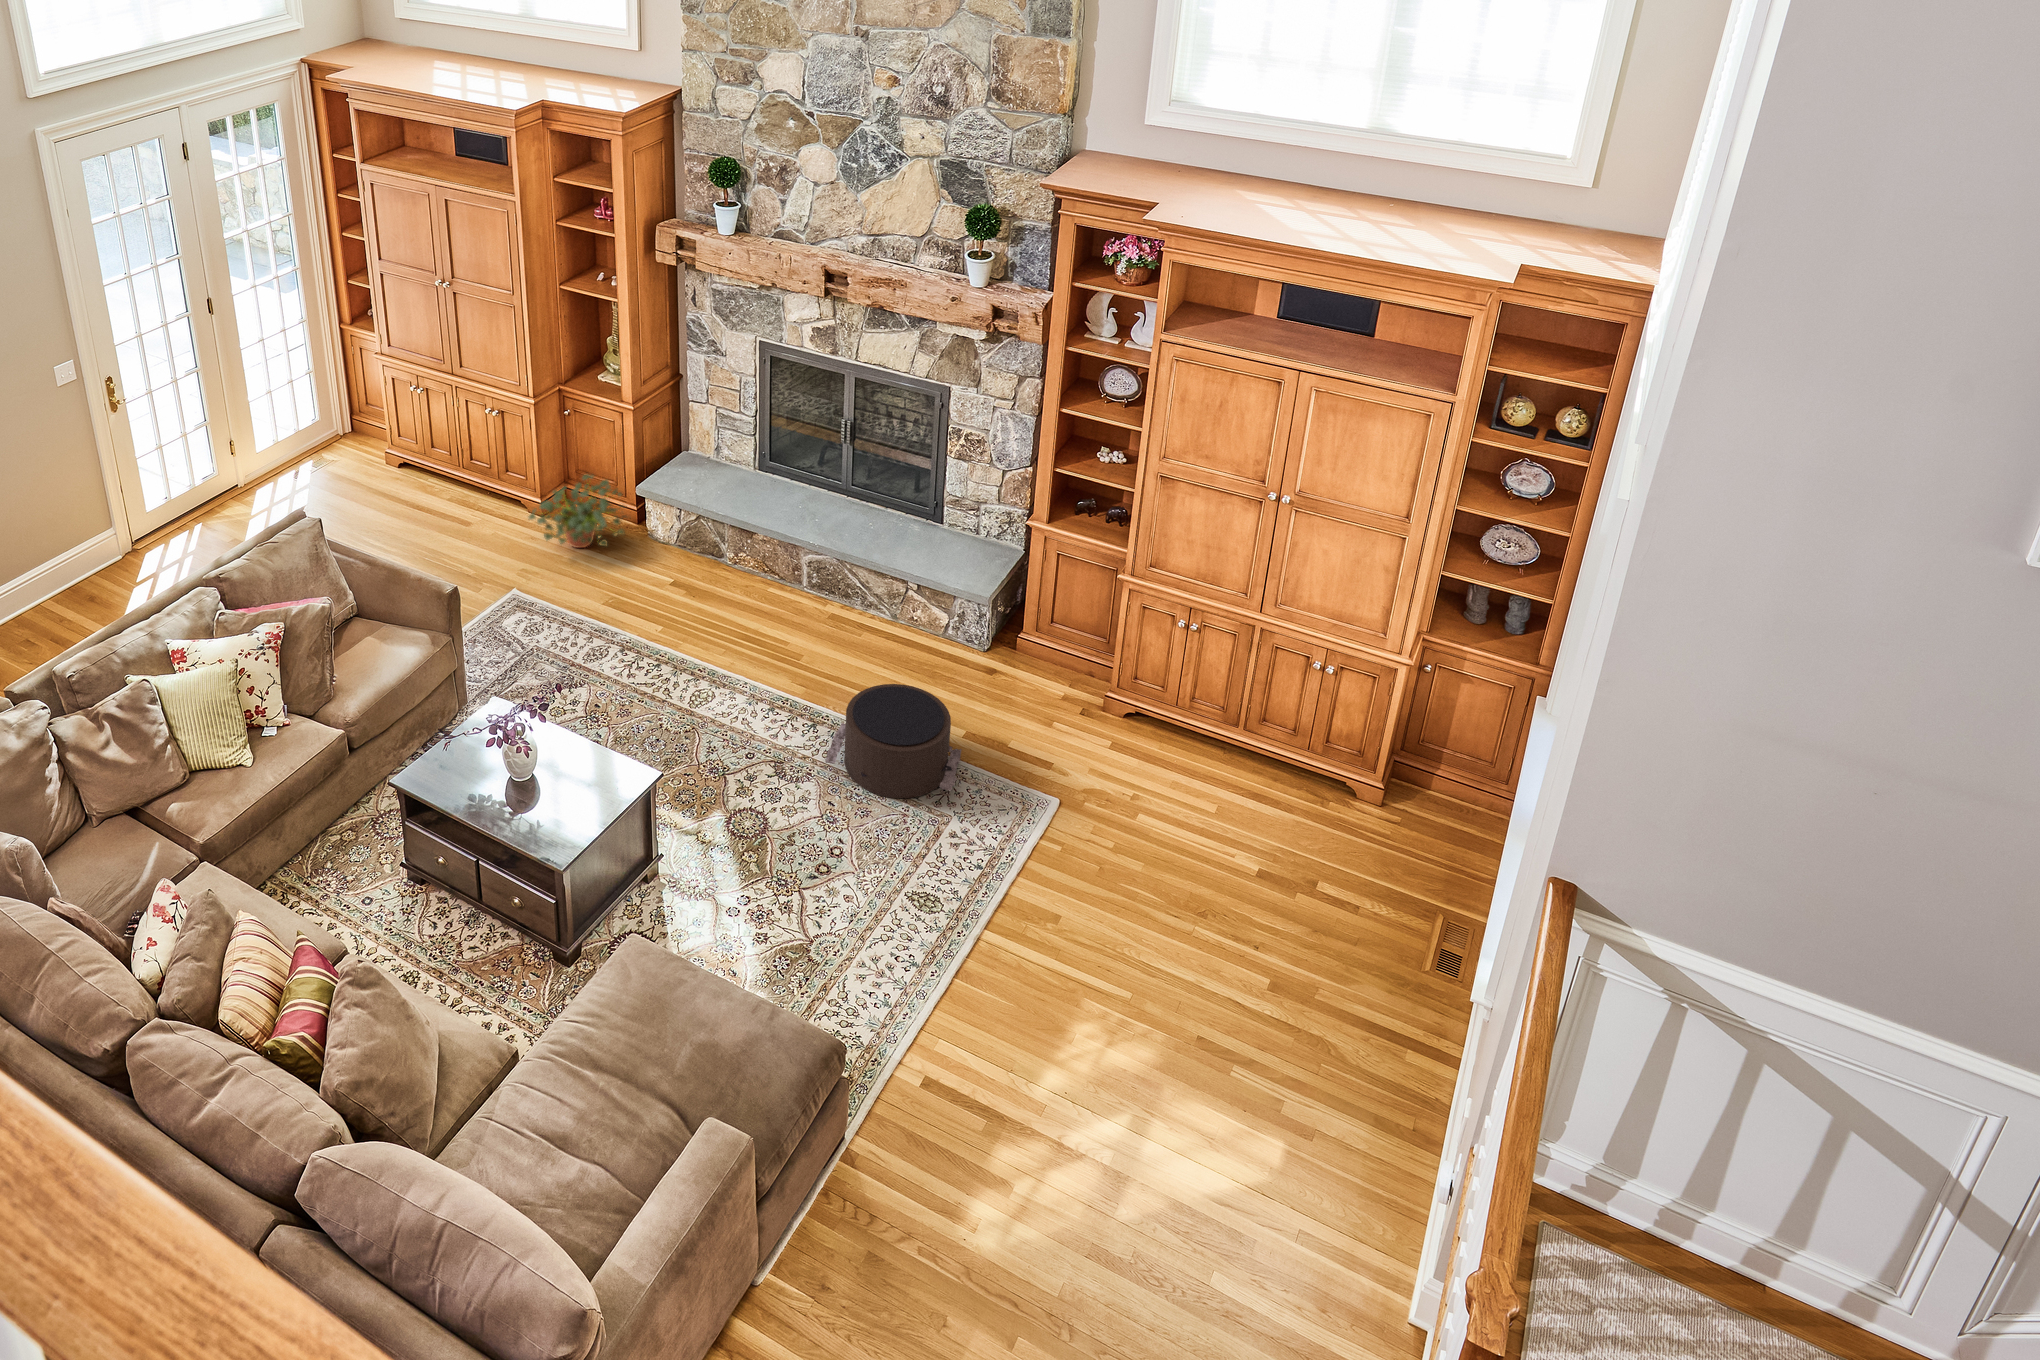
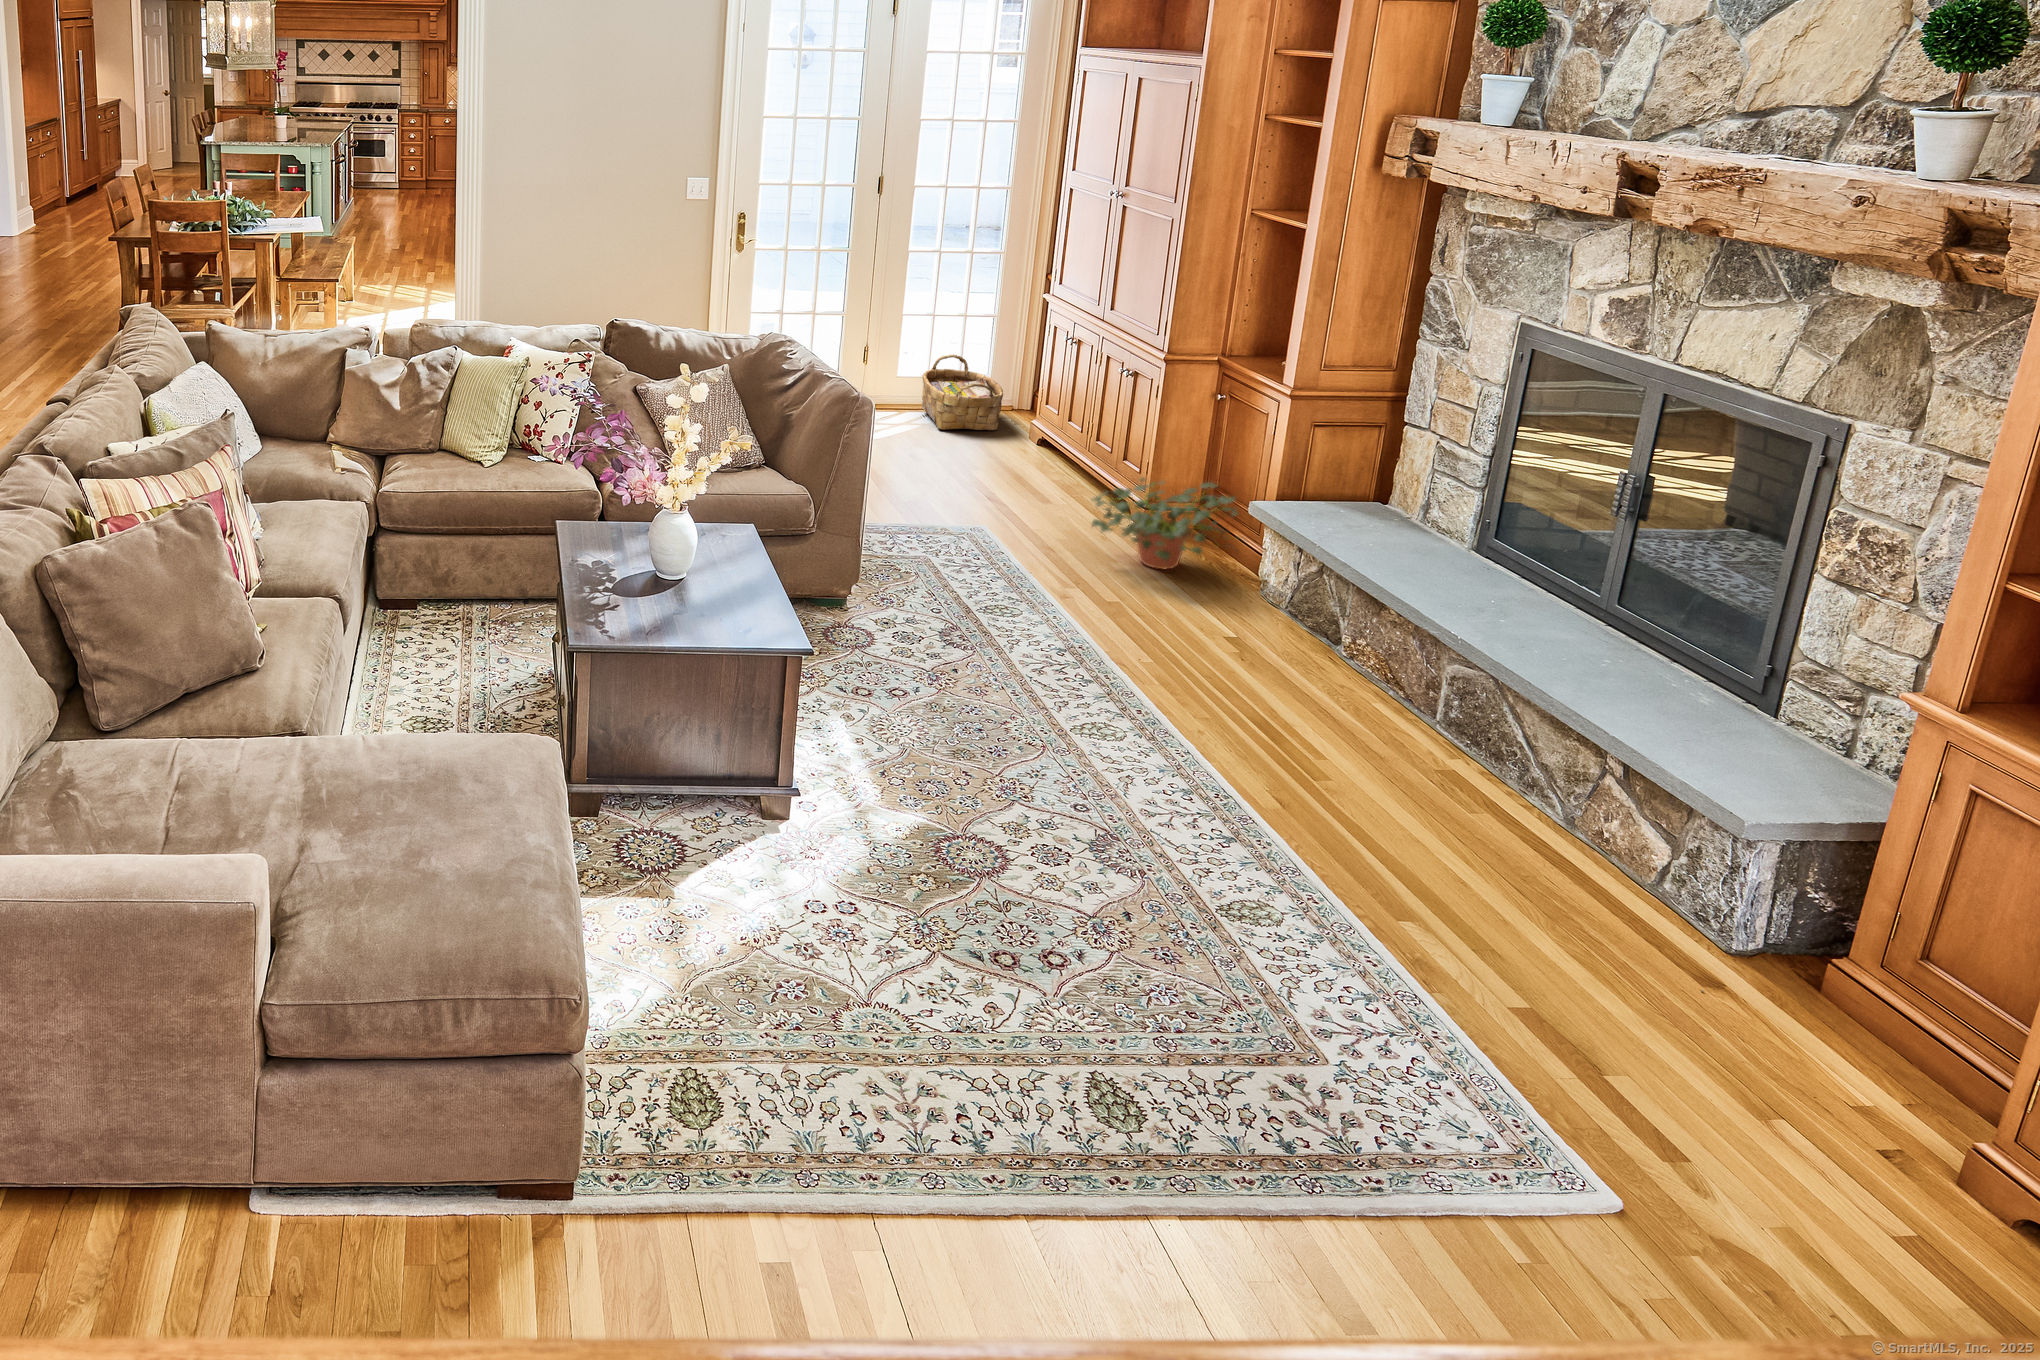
woven basket: none [279,412,355,482] -> present [922,355,1003,430]
pouf: present [825,684,962,798] -> none [1167,799,1453,1020]

